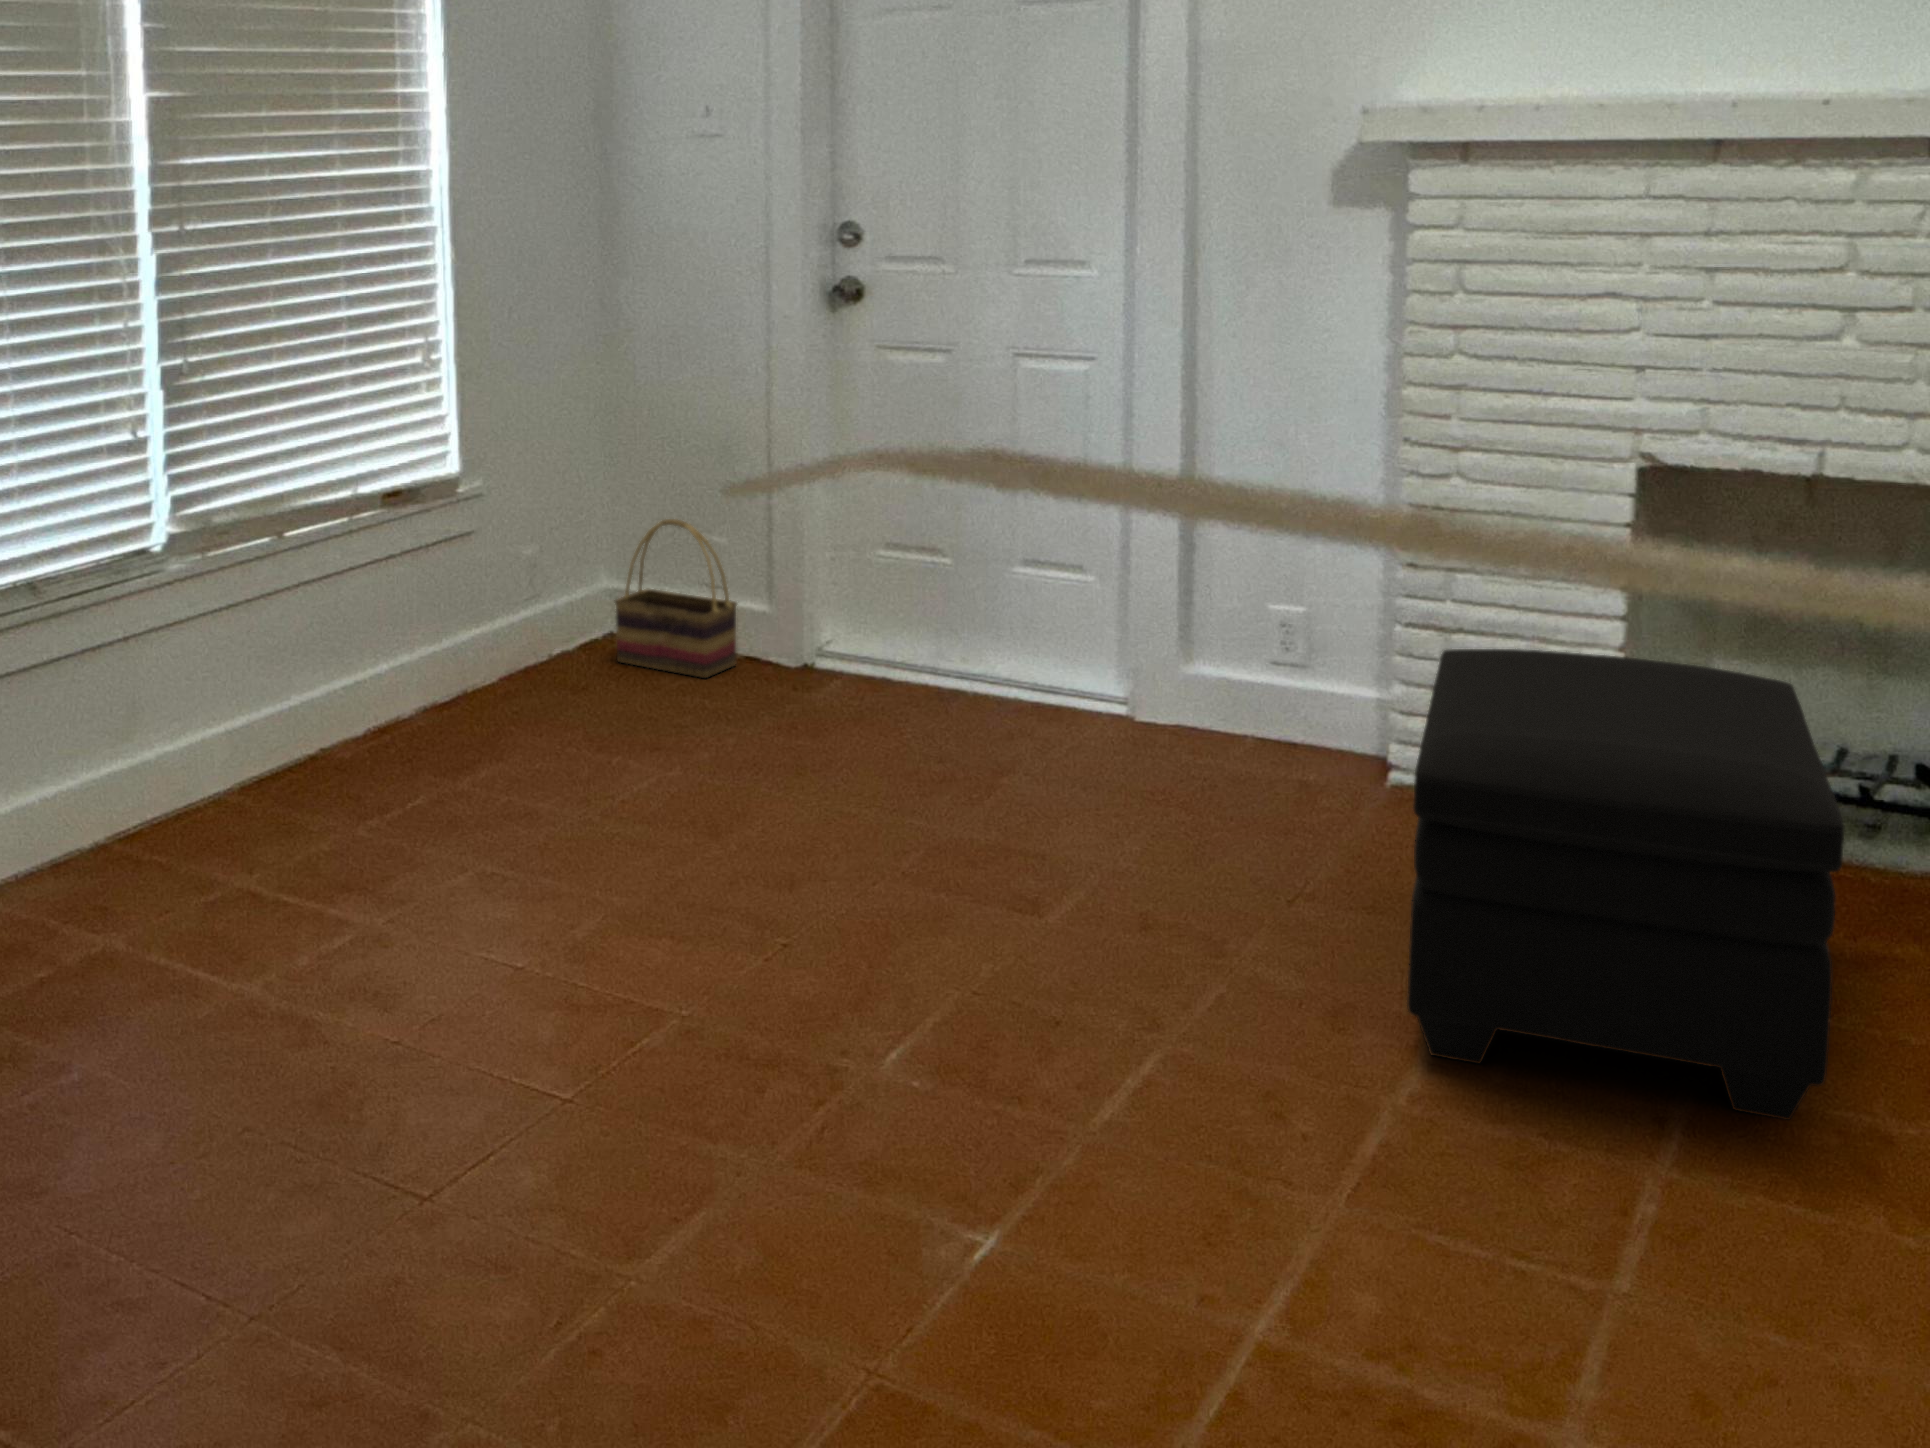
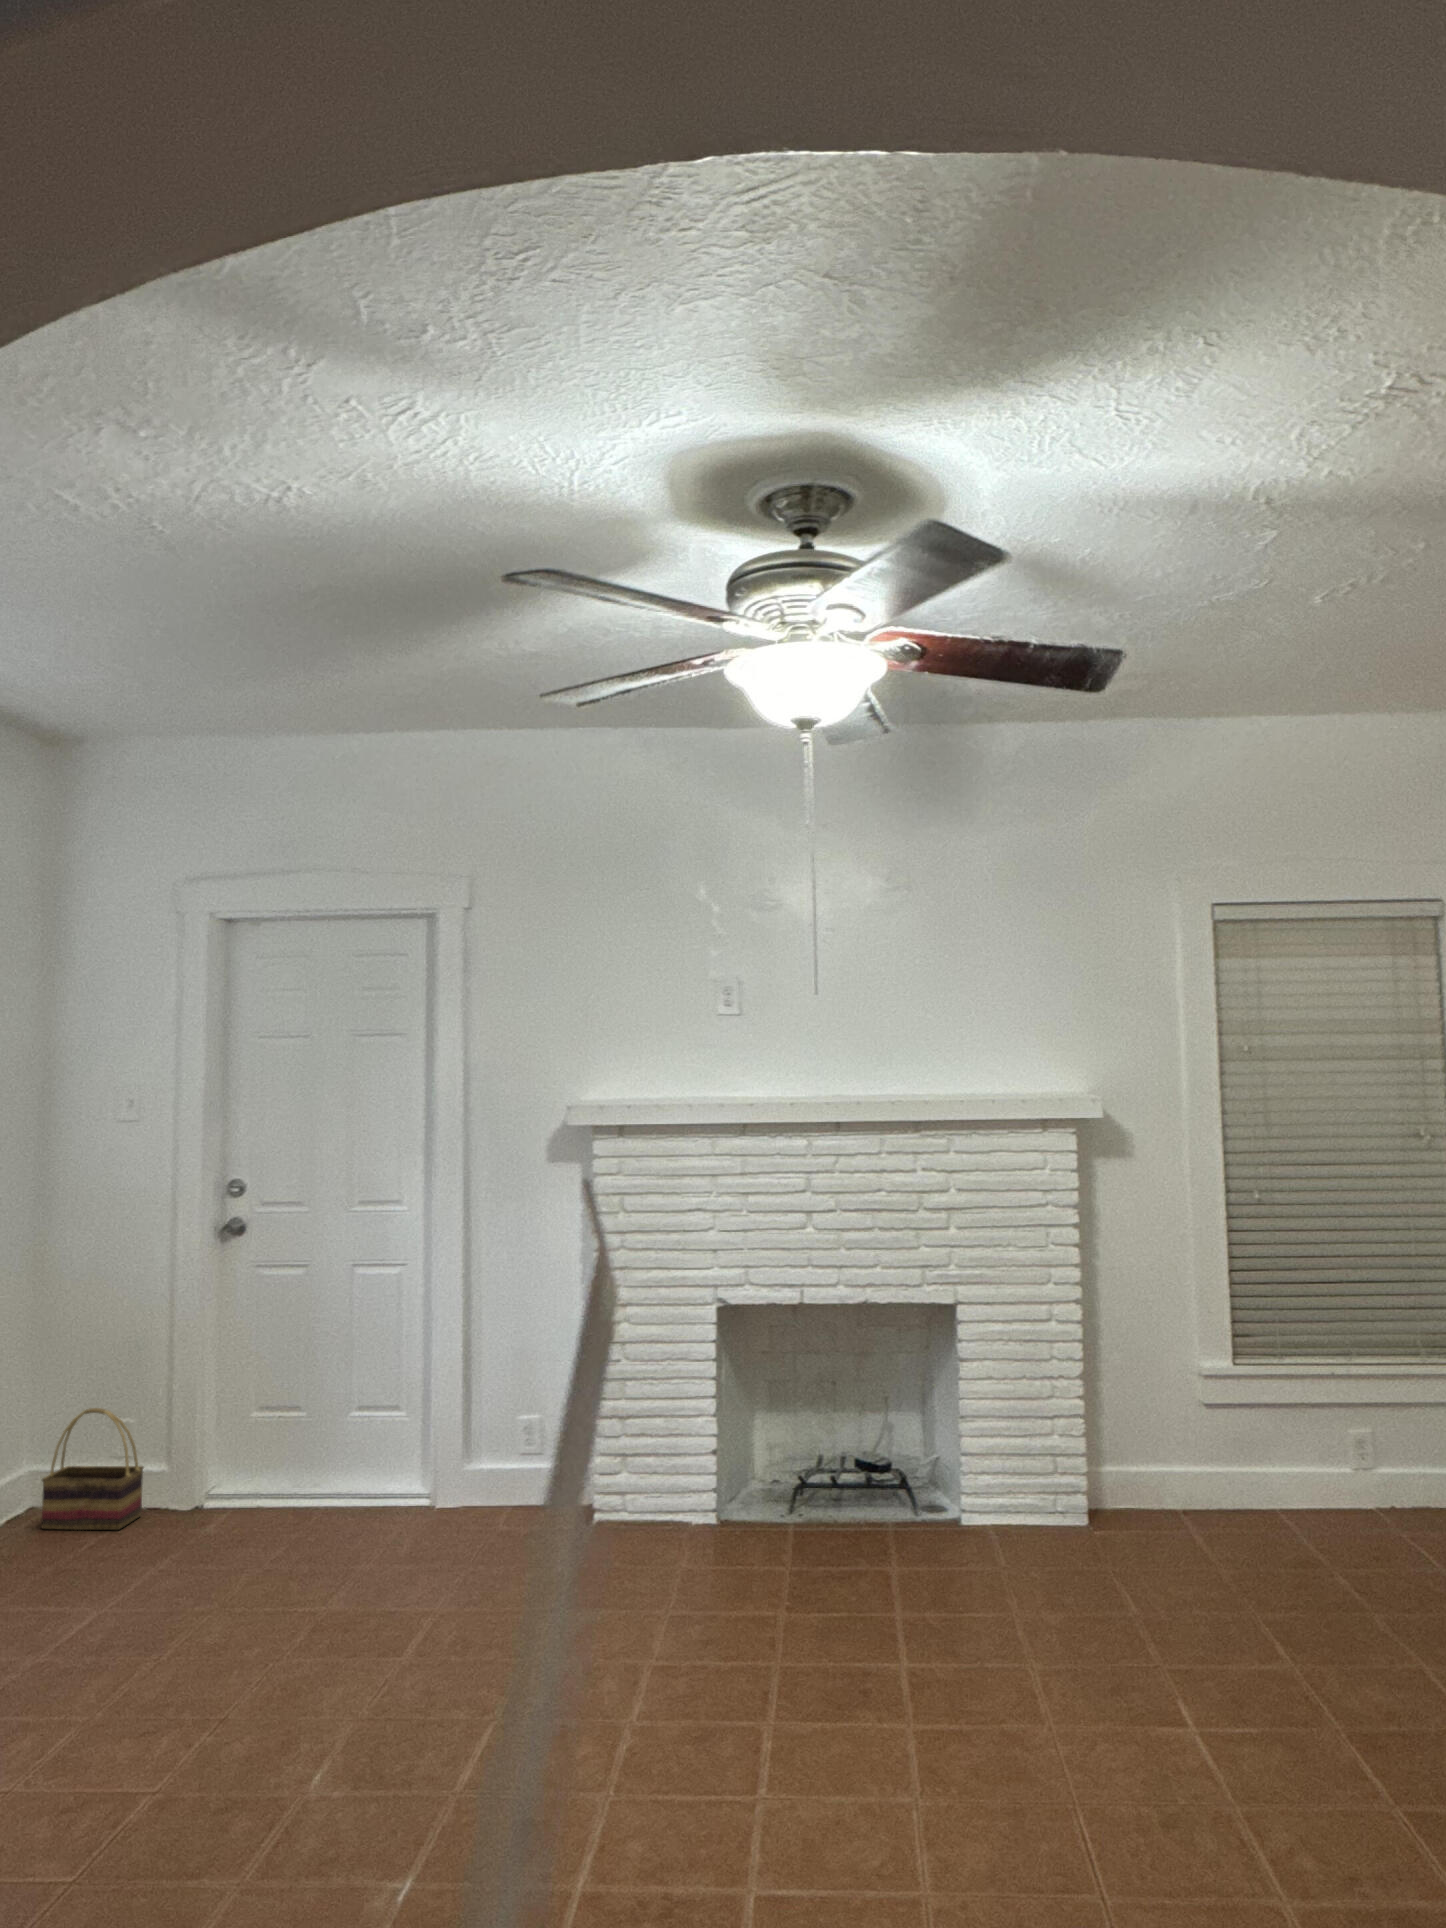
ottoman: present [1407,649,1845,1120] -> none [631,1420,849,1688]

